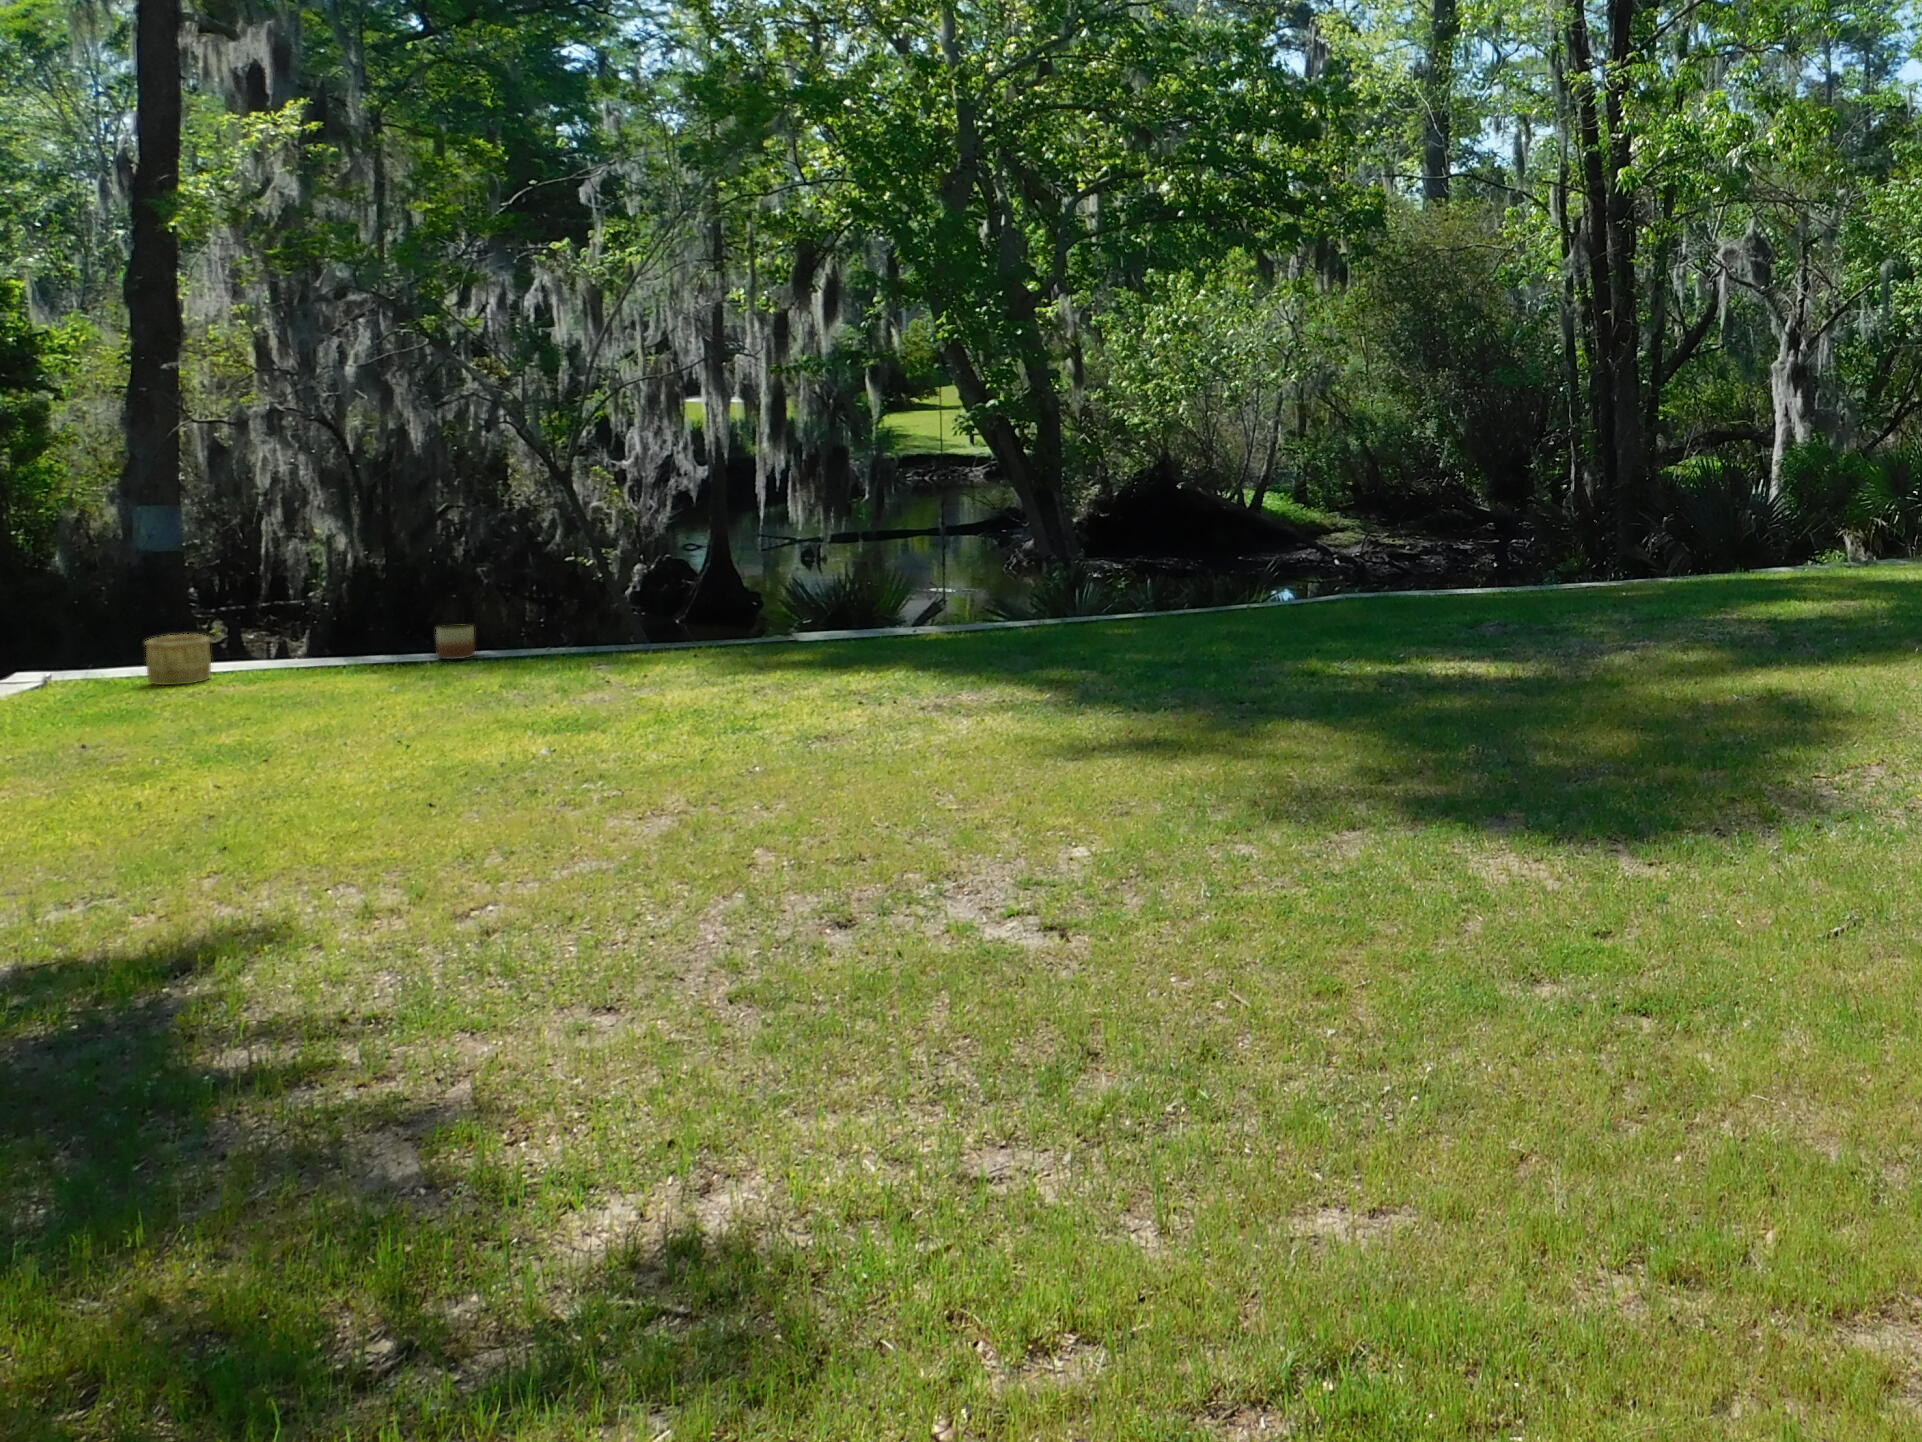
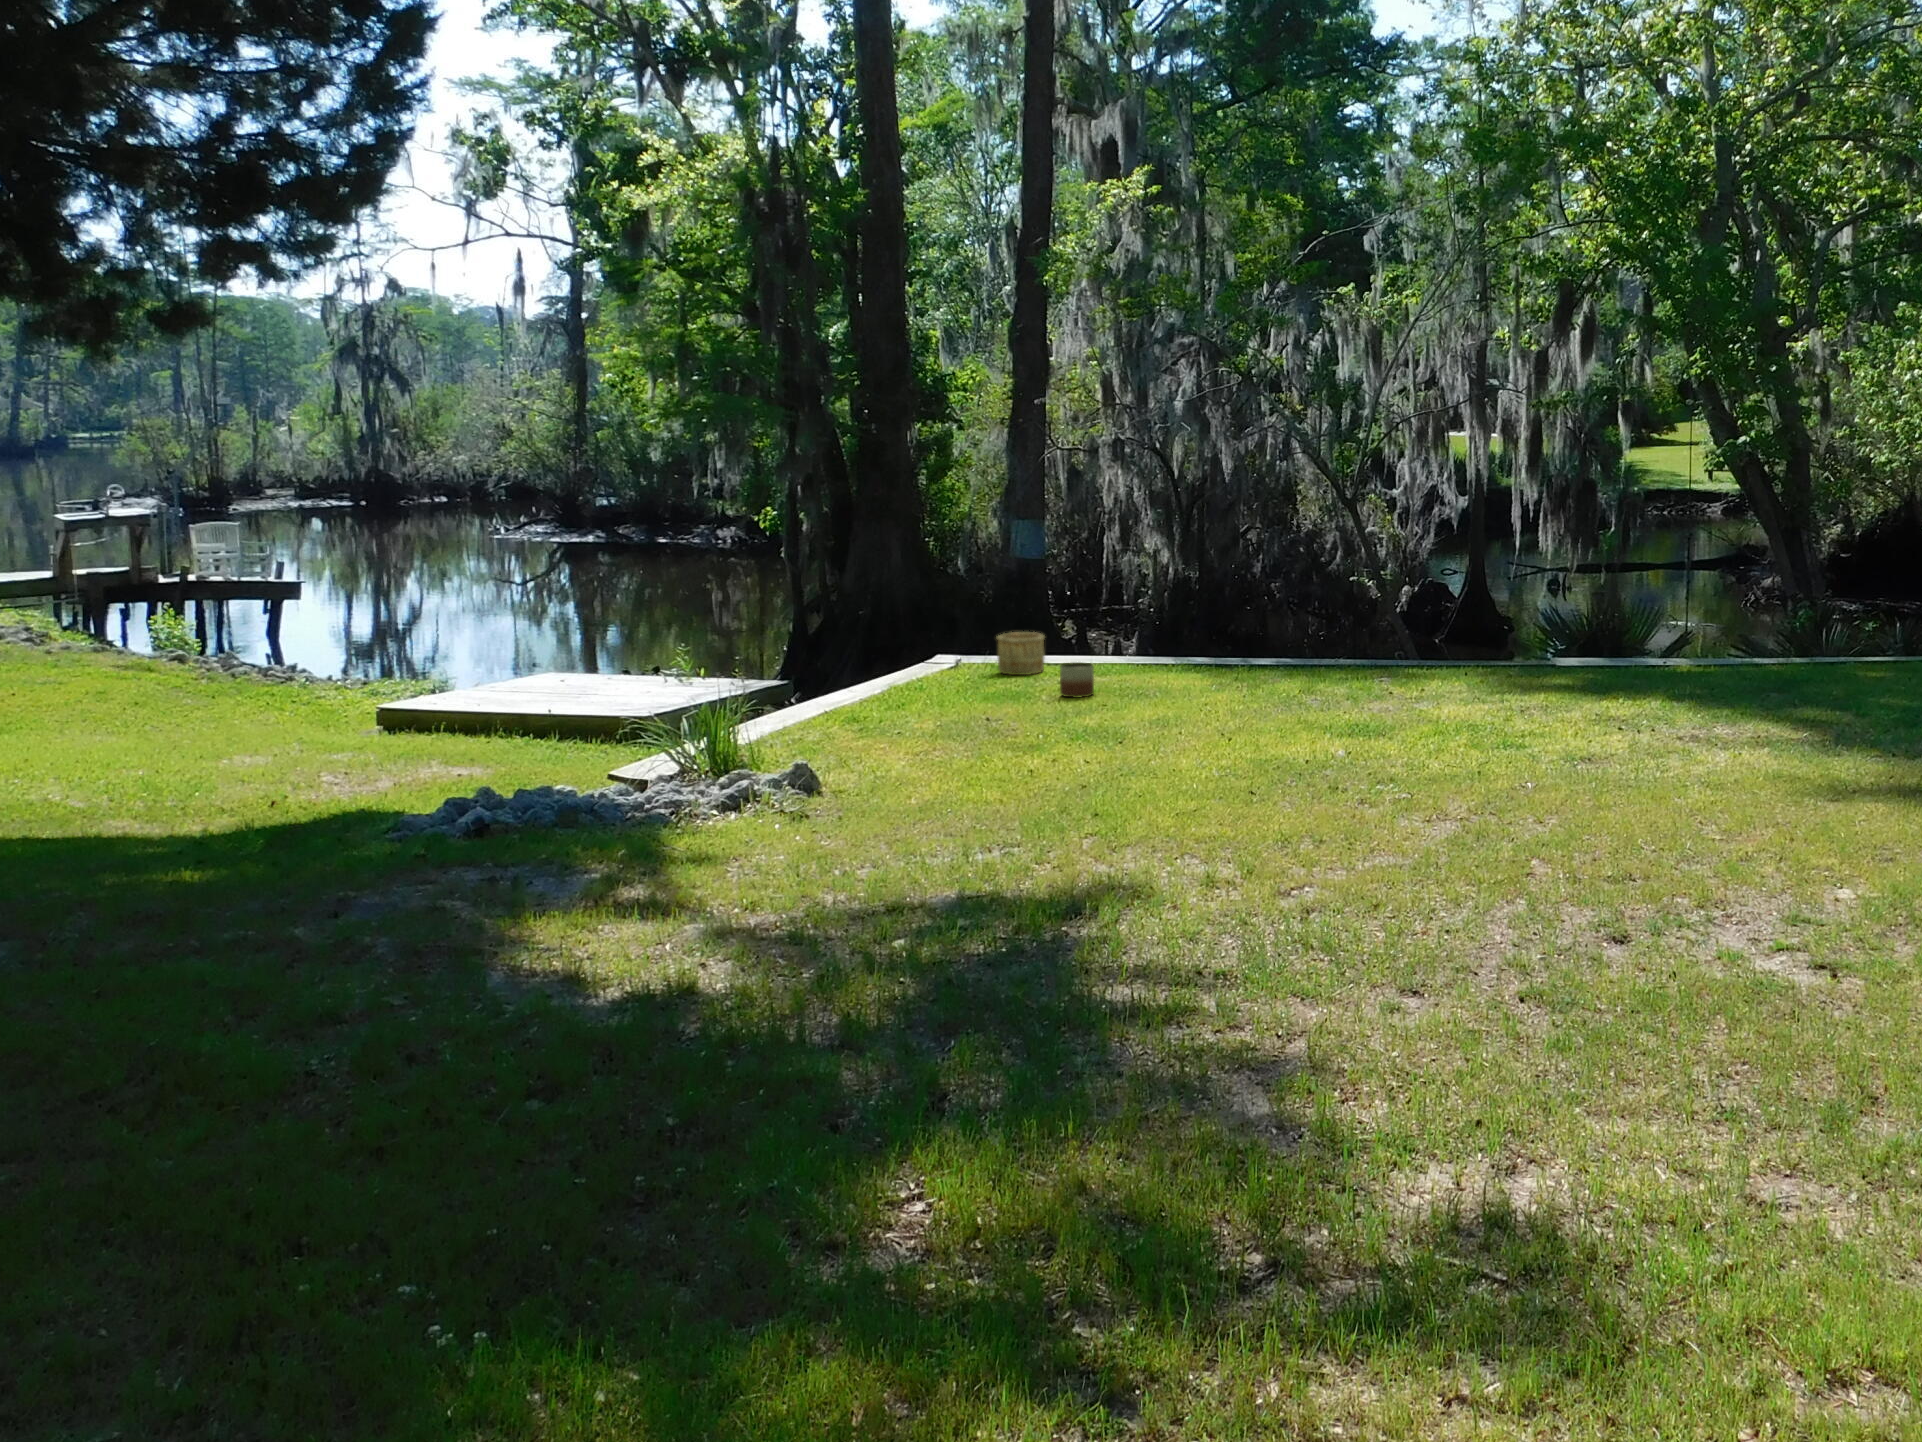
planter: present [436,625,475,659] -> present [1060,662,1094,697]

